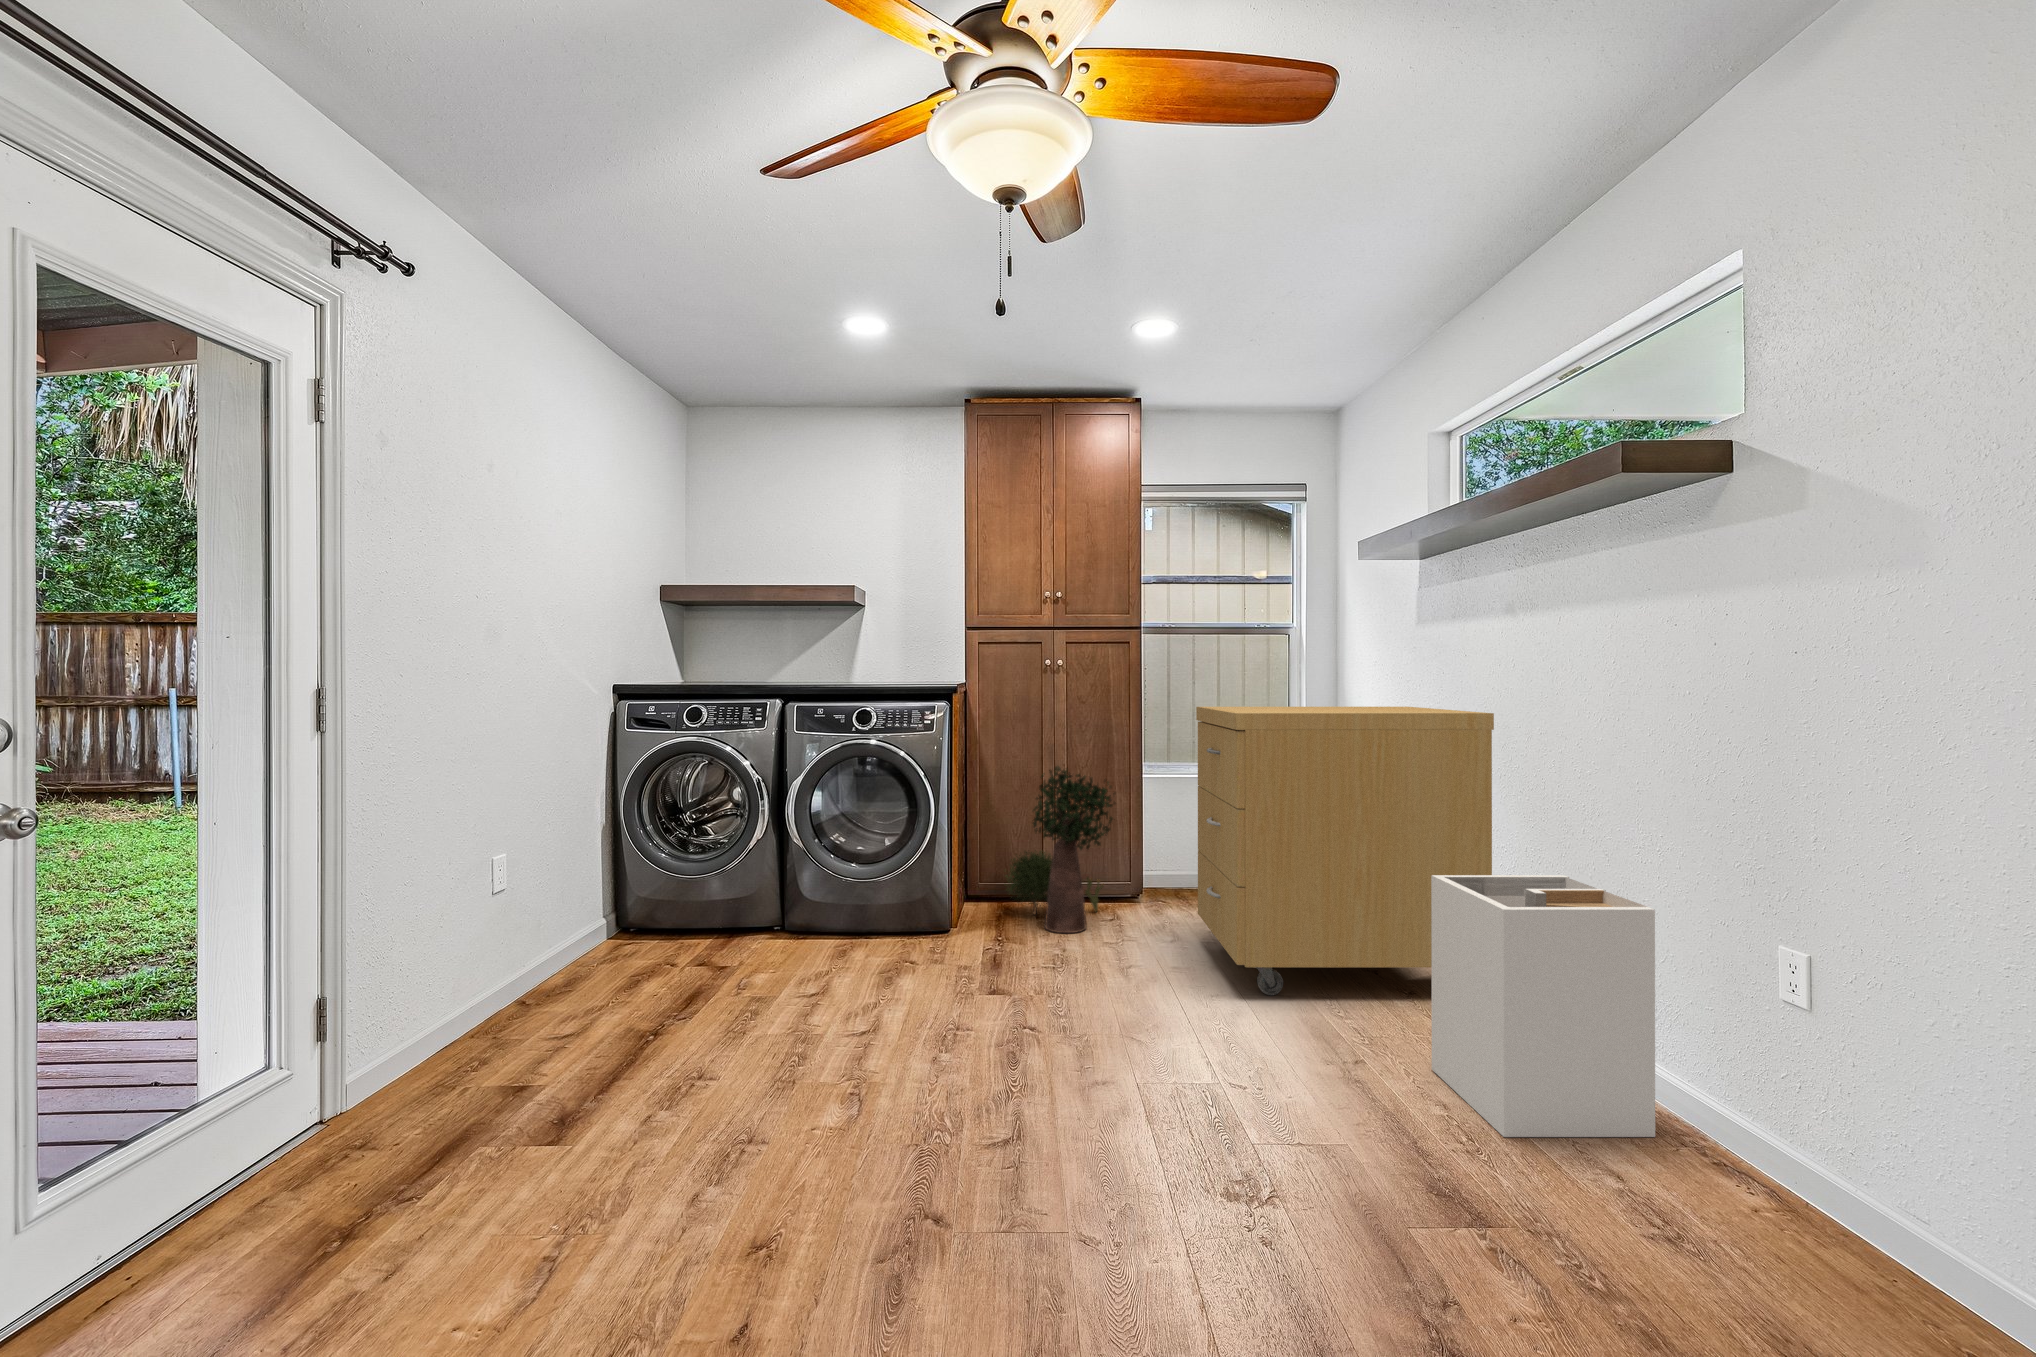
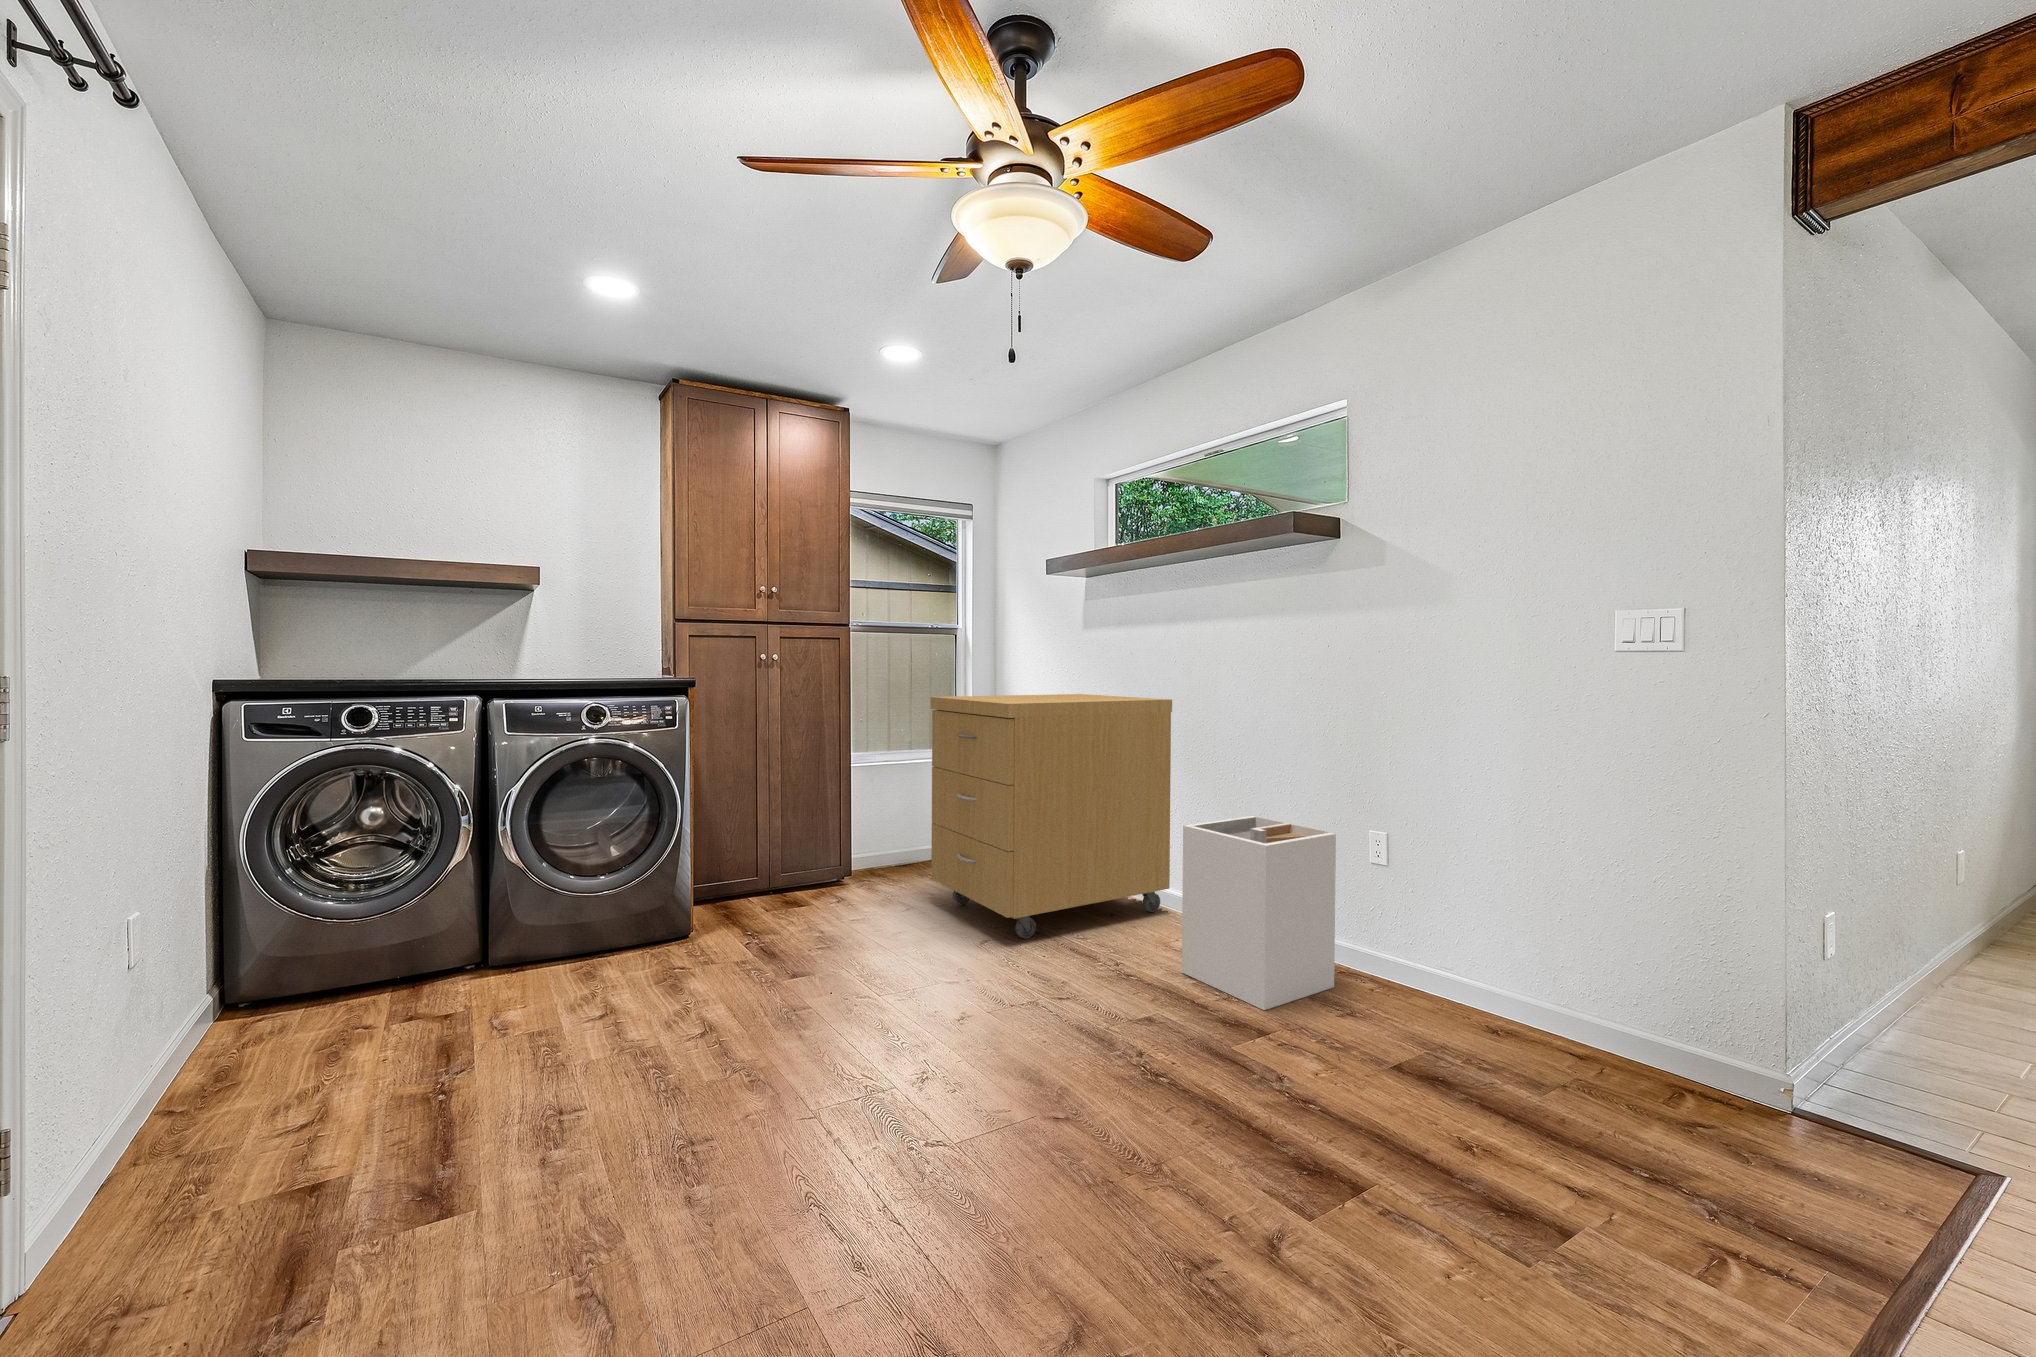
potted plant: present [1006,766,1113,933] -> none [727,755,852,915]

